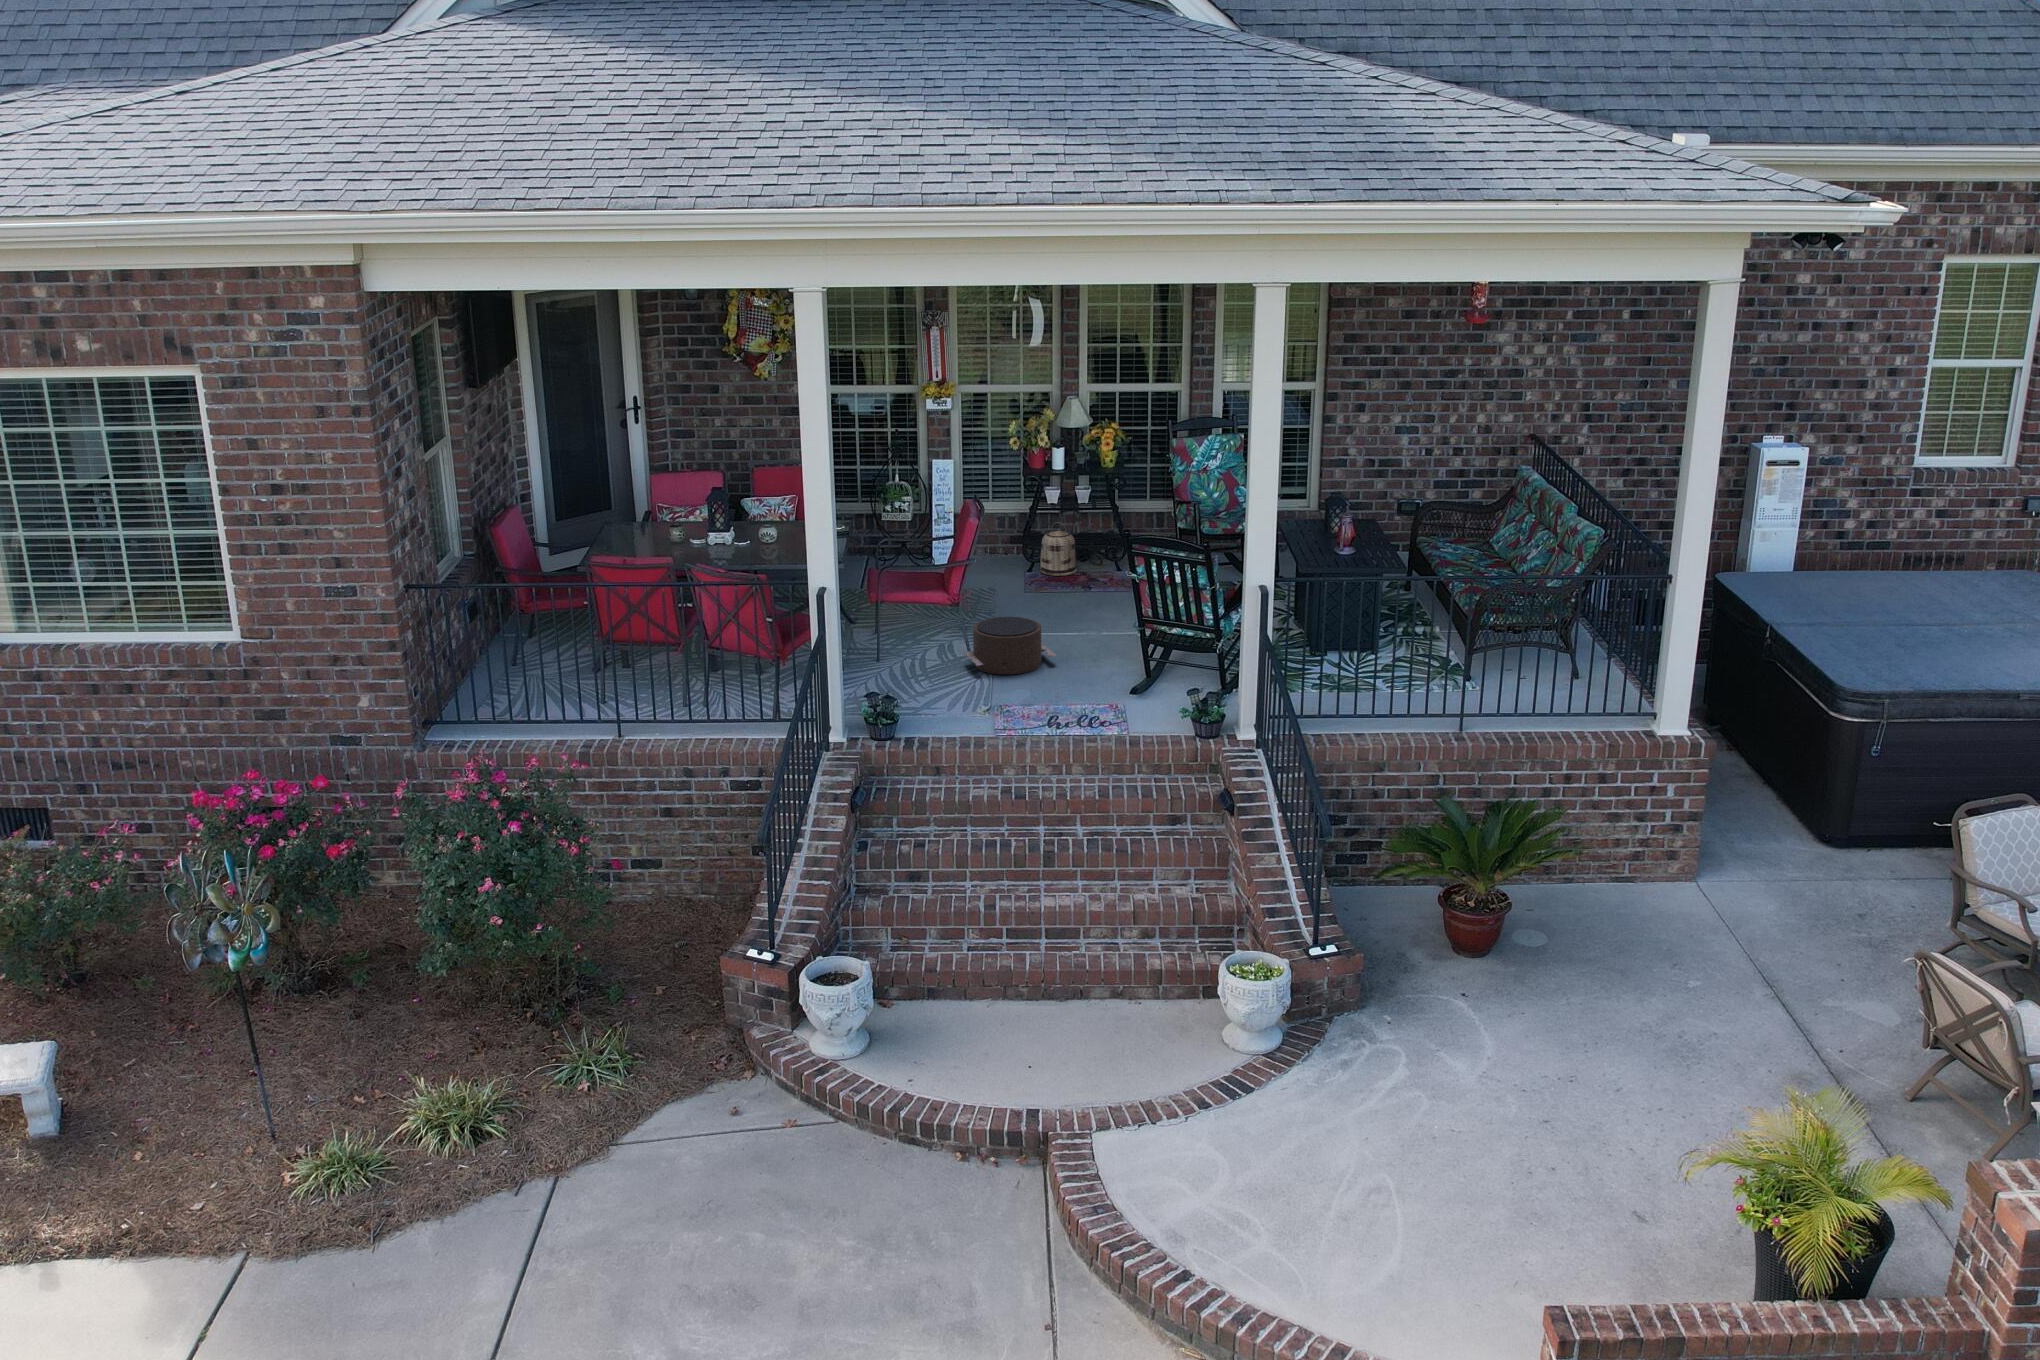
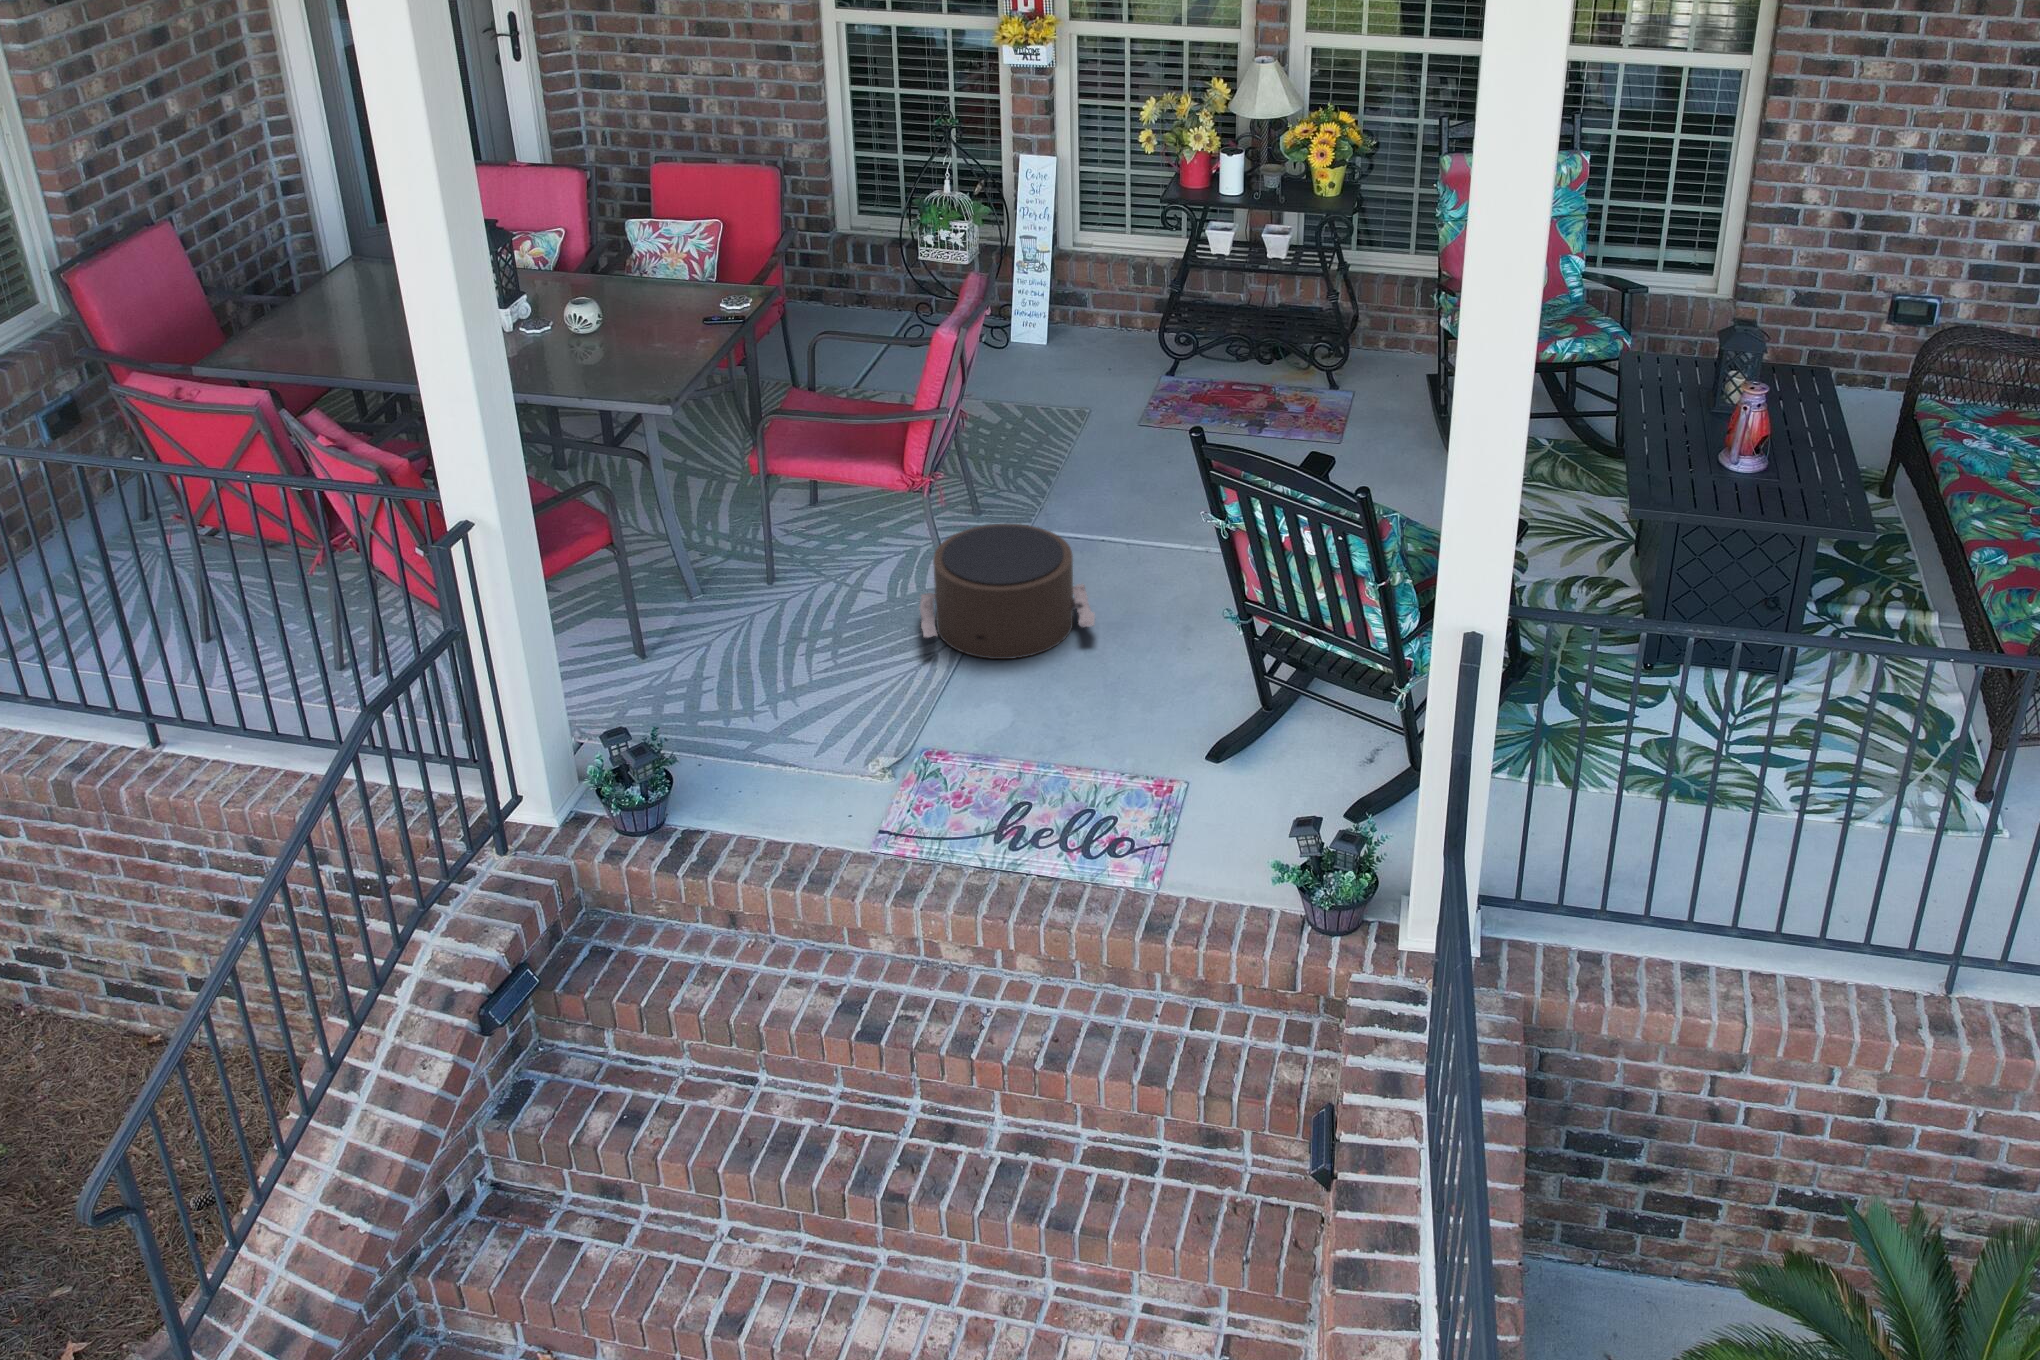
basket: present [1040,522,1077,576] -> none [1180,295,1248,395]

